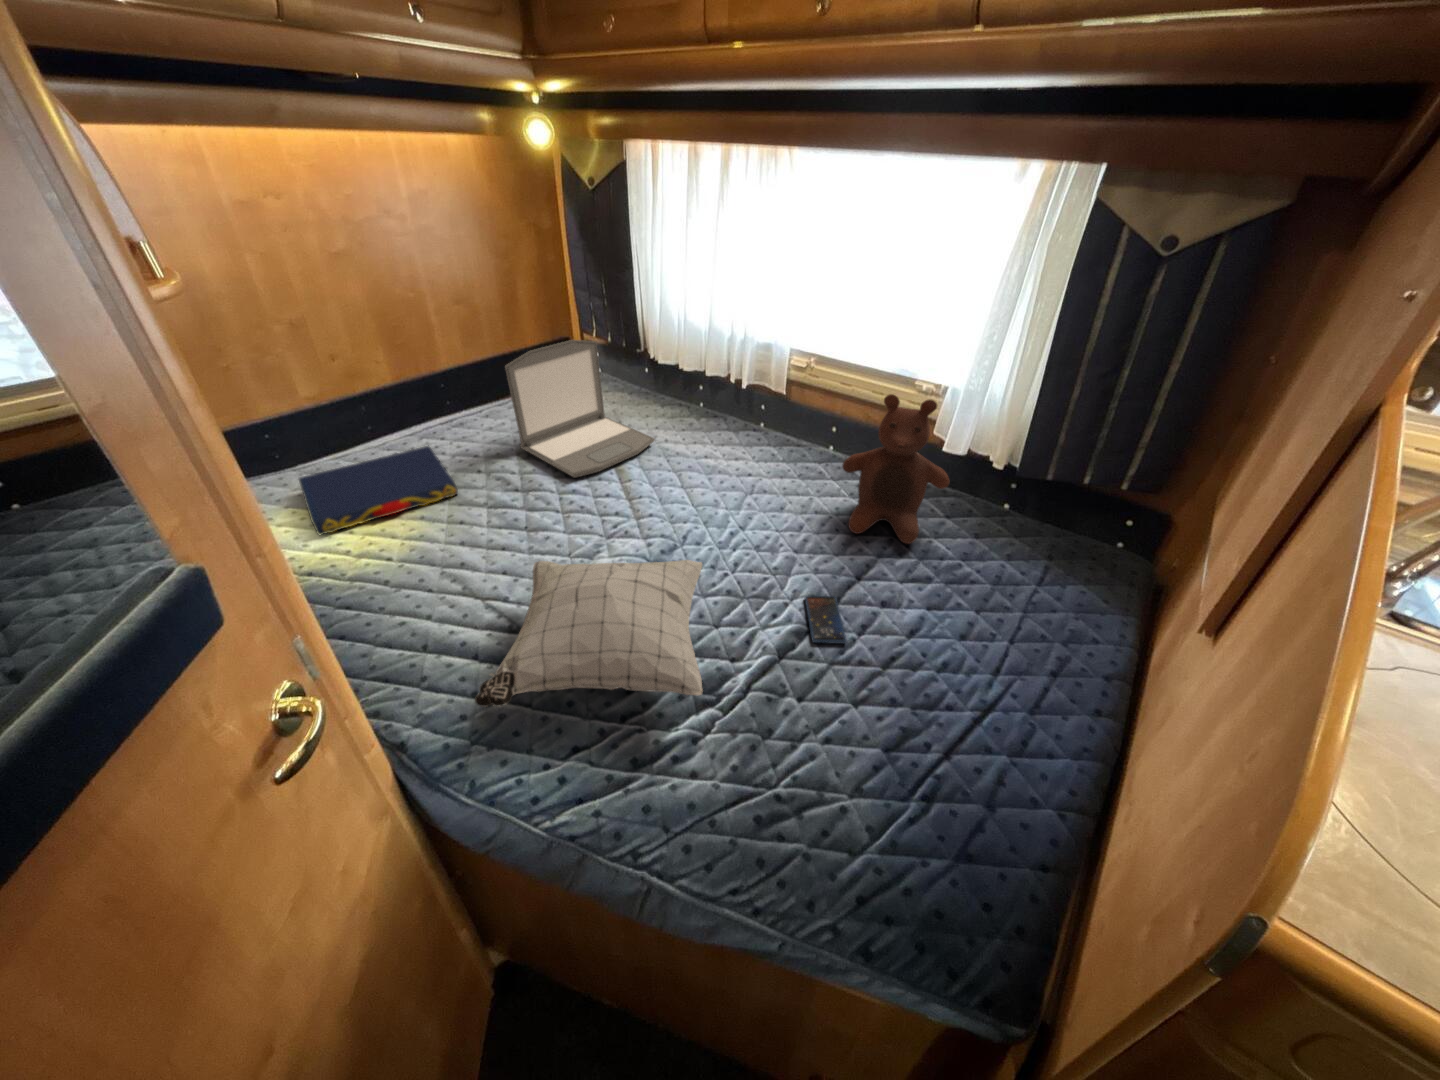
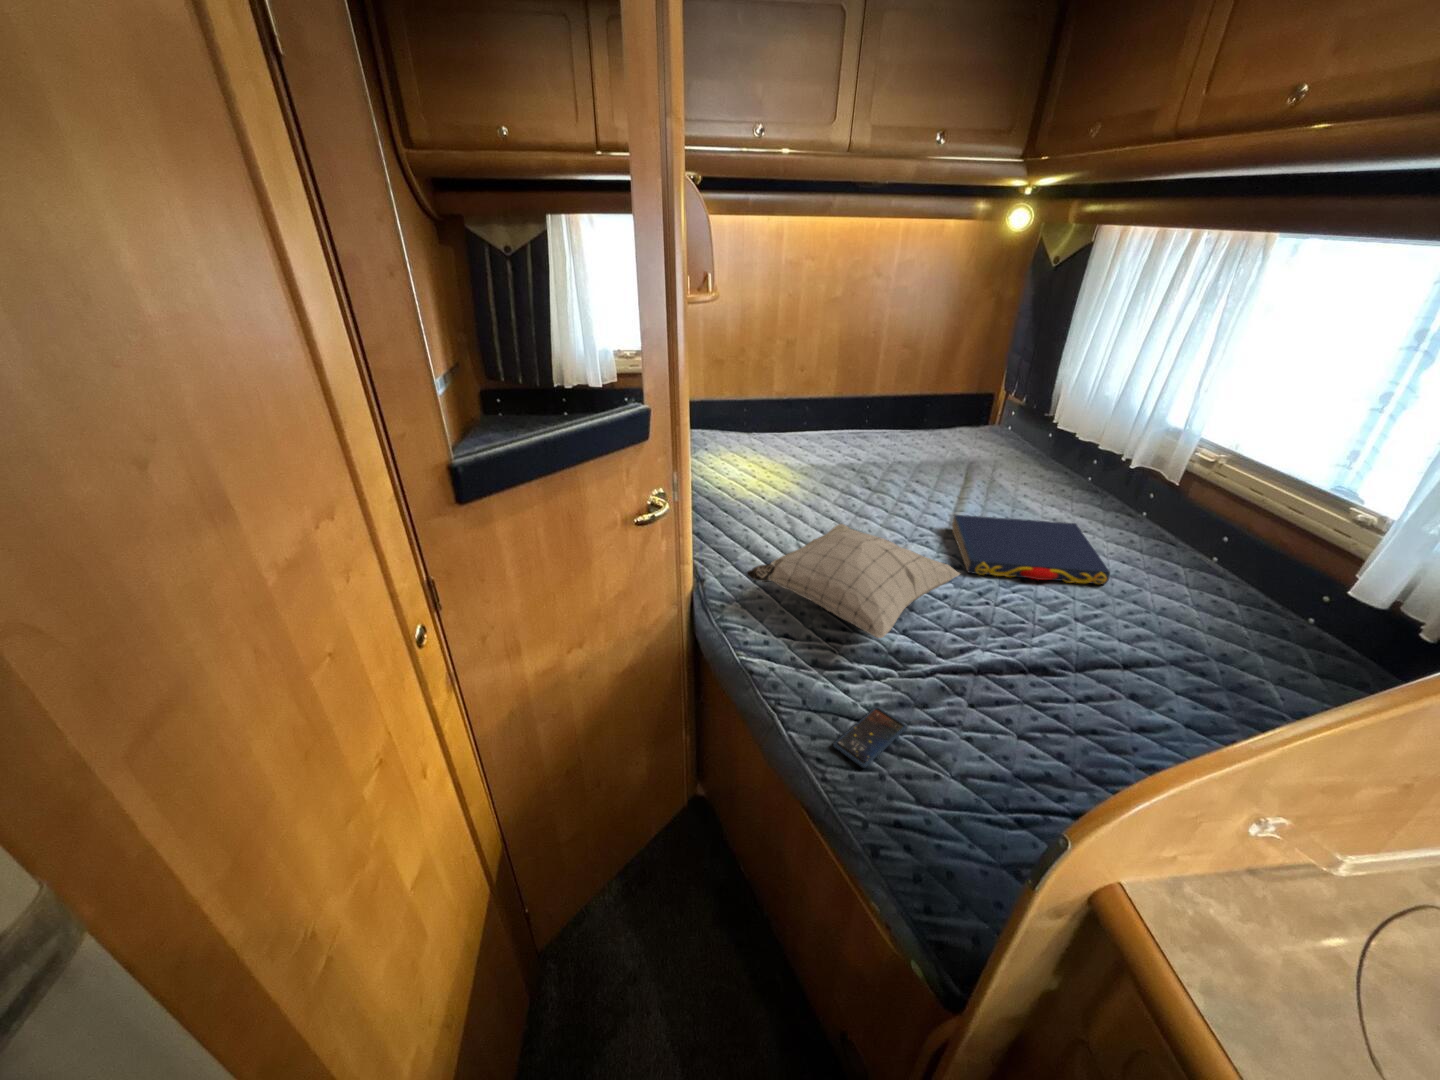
laptop: present [505,340,655,478] -> none [894,387,1013,498]
stuffed bear: present [842,394,949,544] -> none [1157,496,1334,669]
book: present [299,445,458,535] -> present [952,515,1110,585]
smartphone: present [805,596,847,644] -> present [833,707,907,768]

